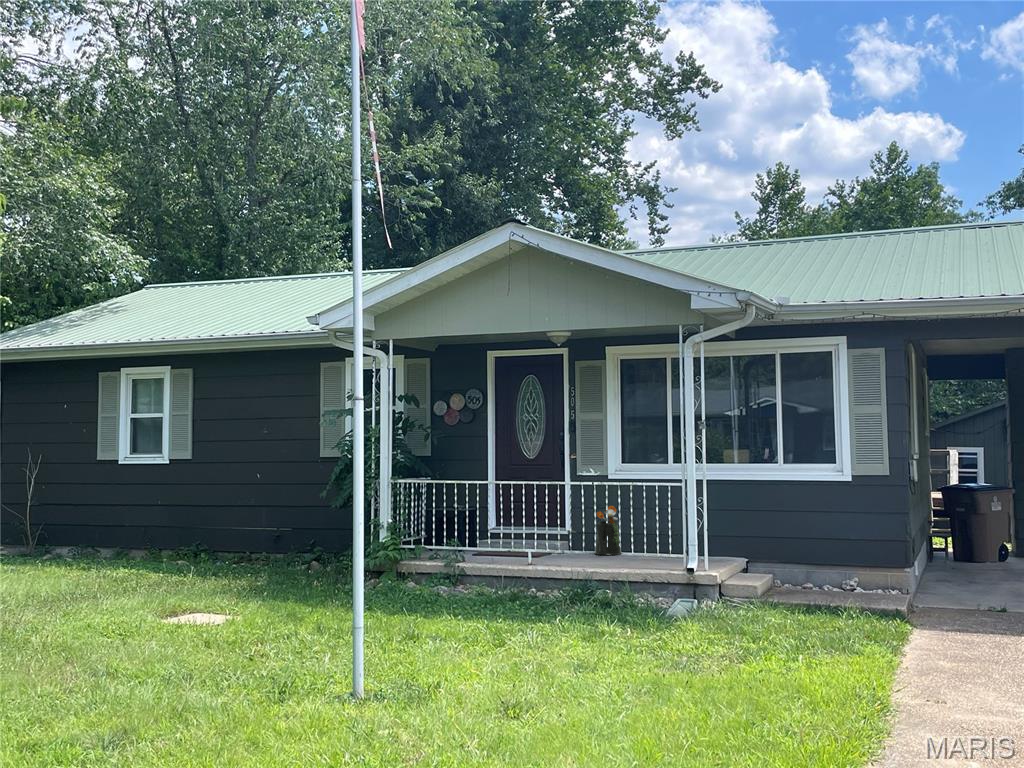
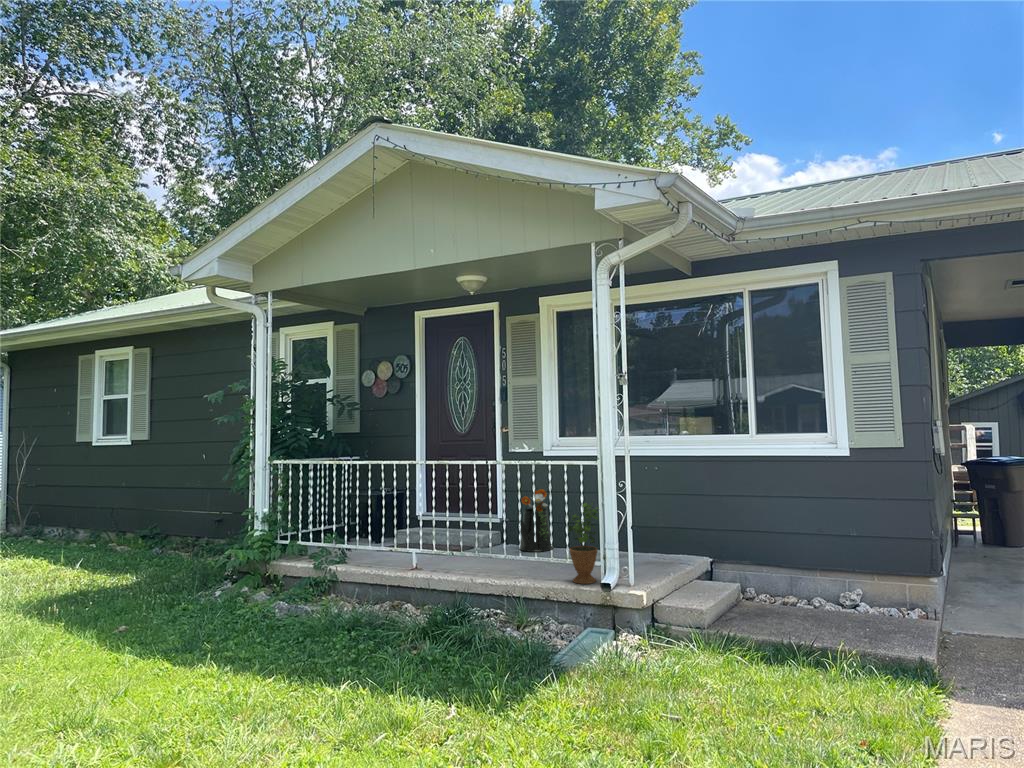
potted plant: none [653,510,681,571] -> present [568,502,598,584]

